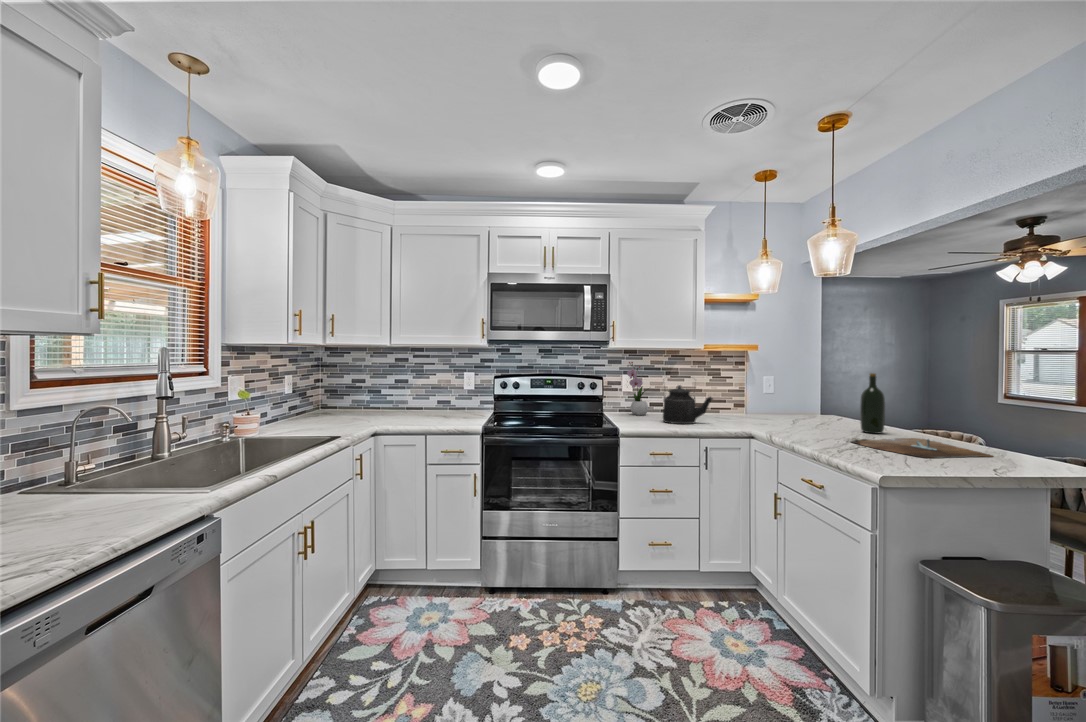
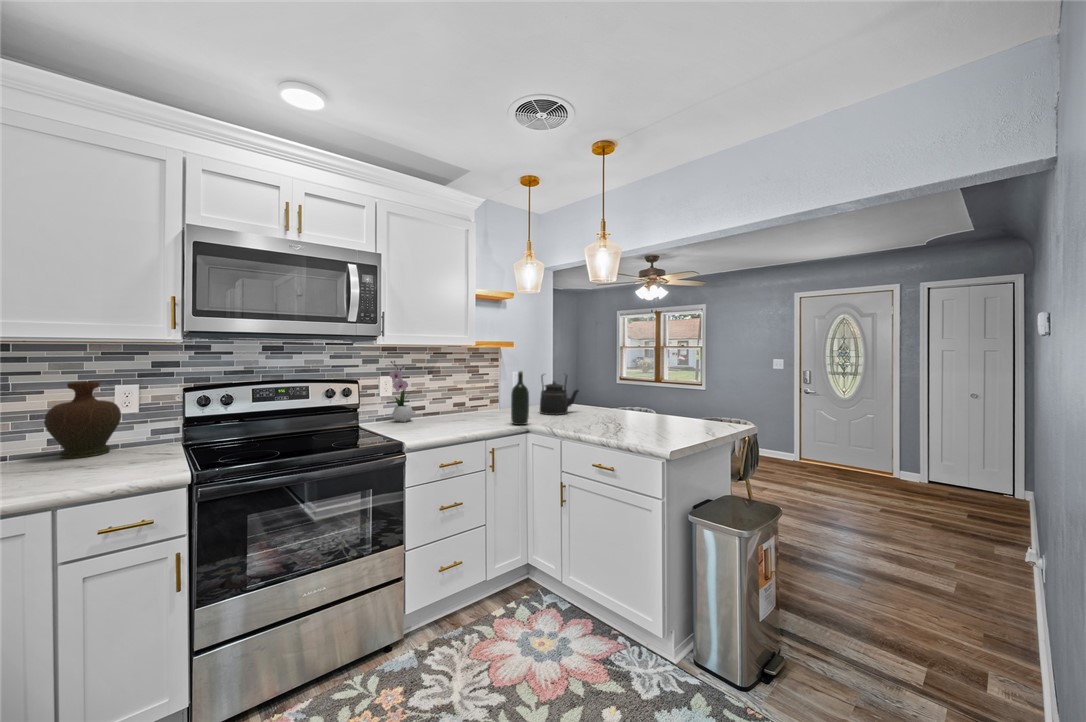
decorative vase: none [432,371,464,414] -> present [44,381,121,458]
wine bottle: present [860,373,885,433] -> present [511,371,529,425]
kettle: present [663,385,713,424] -> present [540,374,579,415]
cutting board: present [850,438,992,458] -> none [616,422,706,442]

